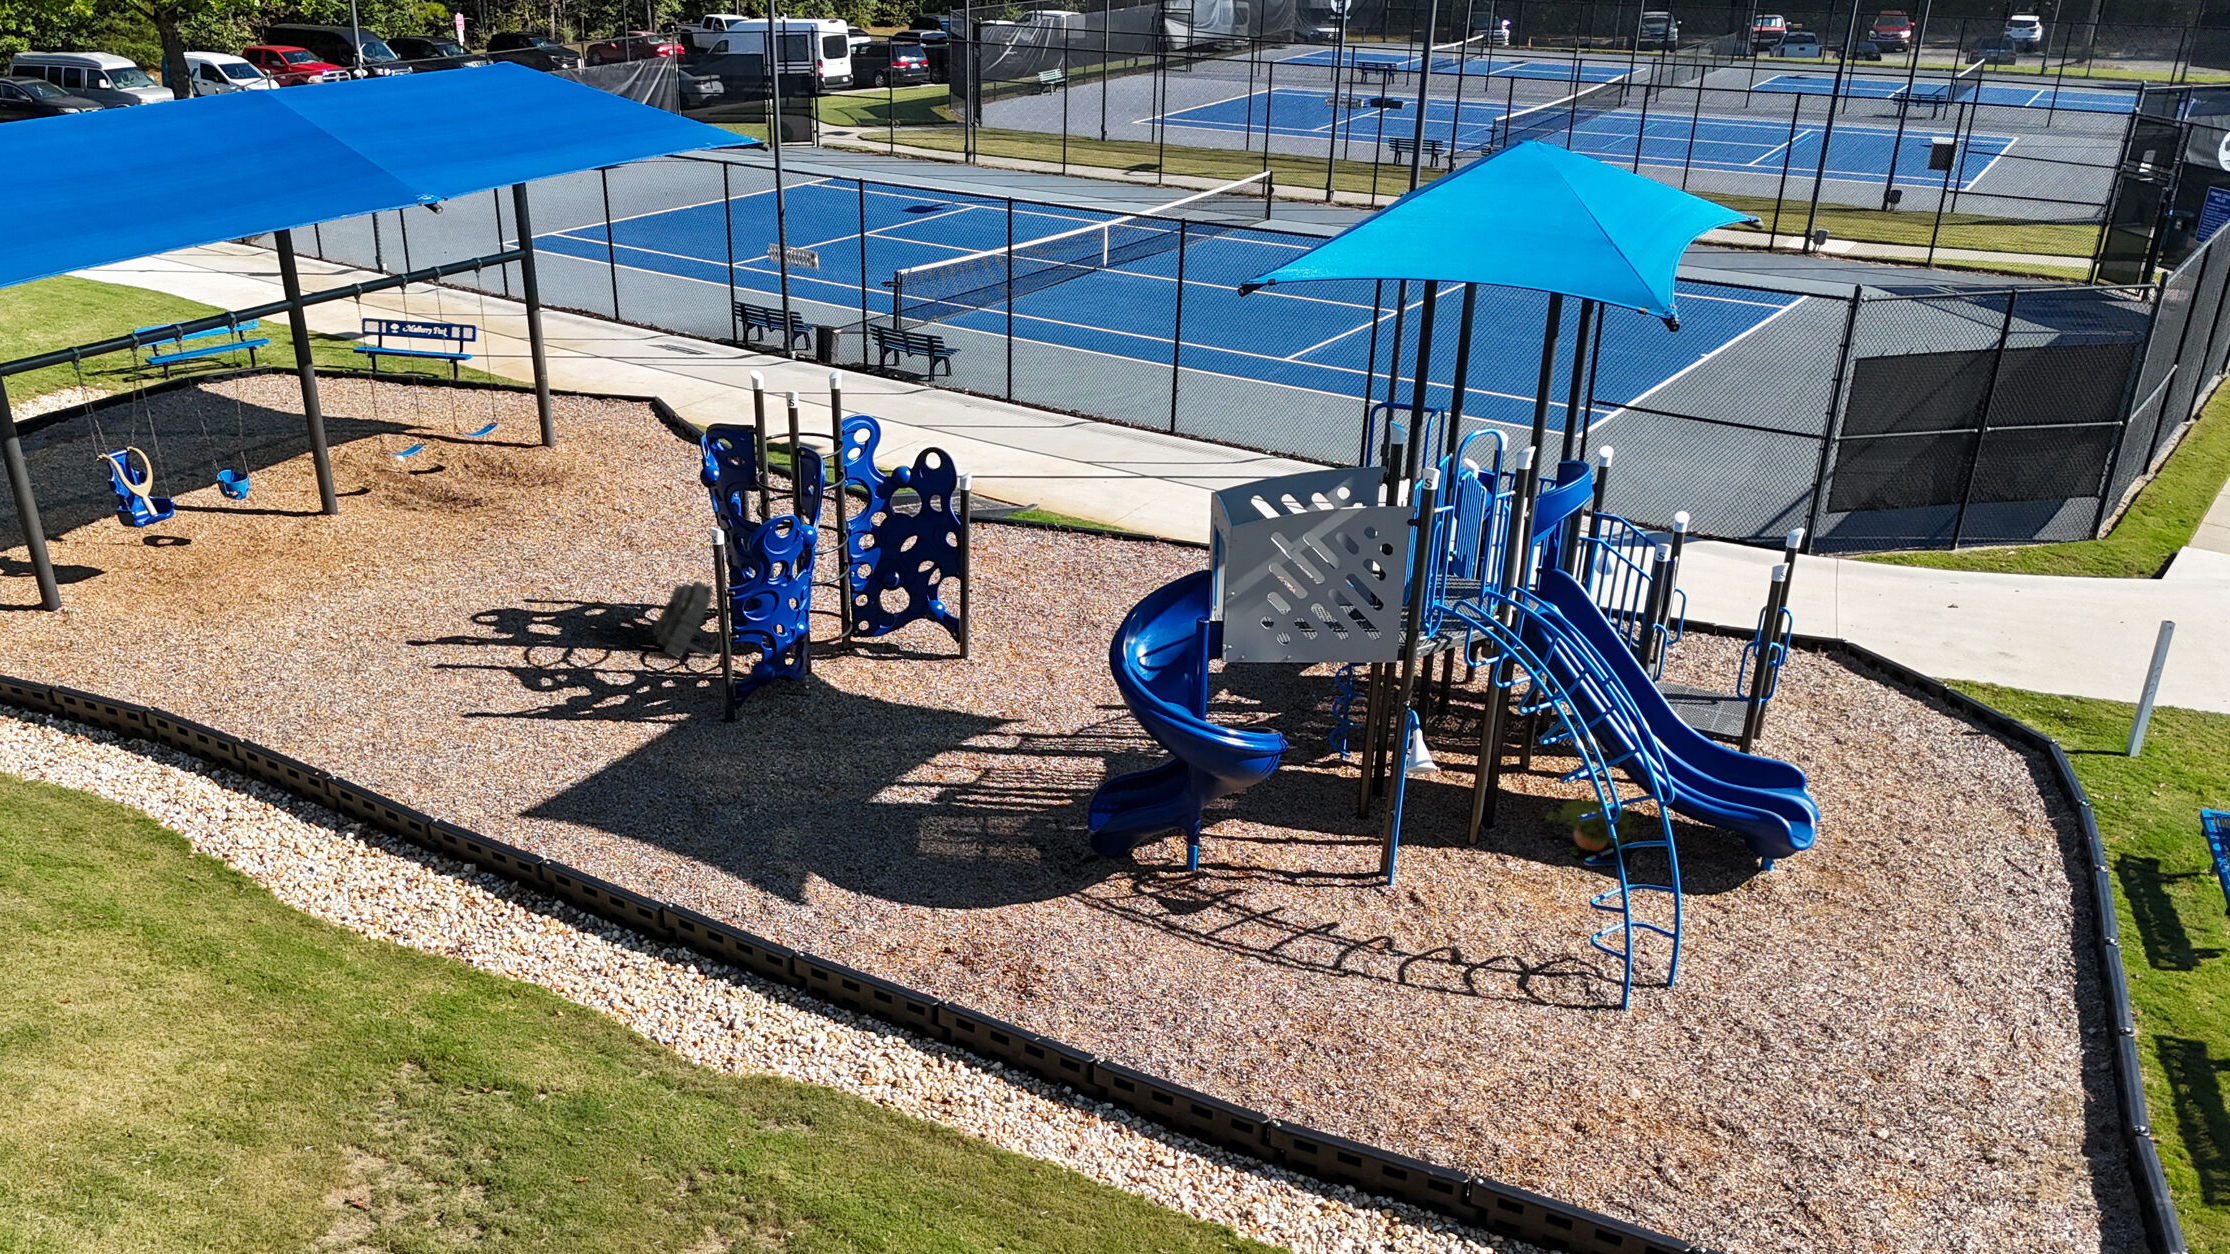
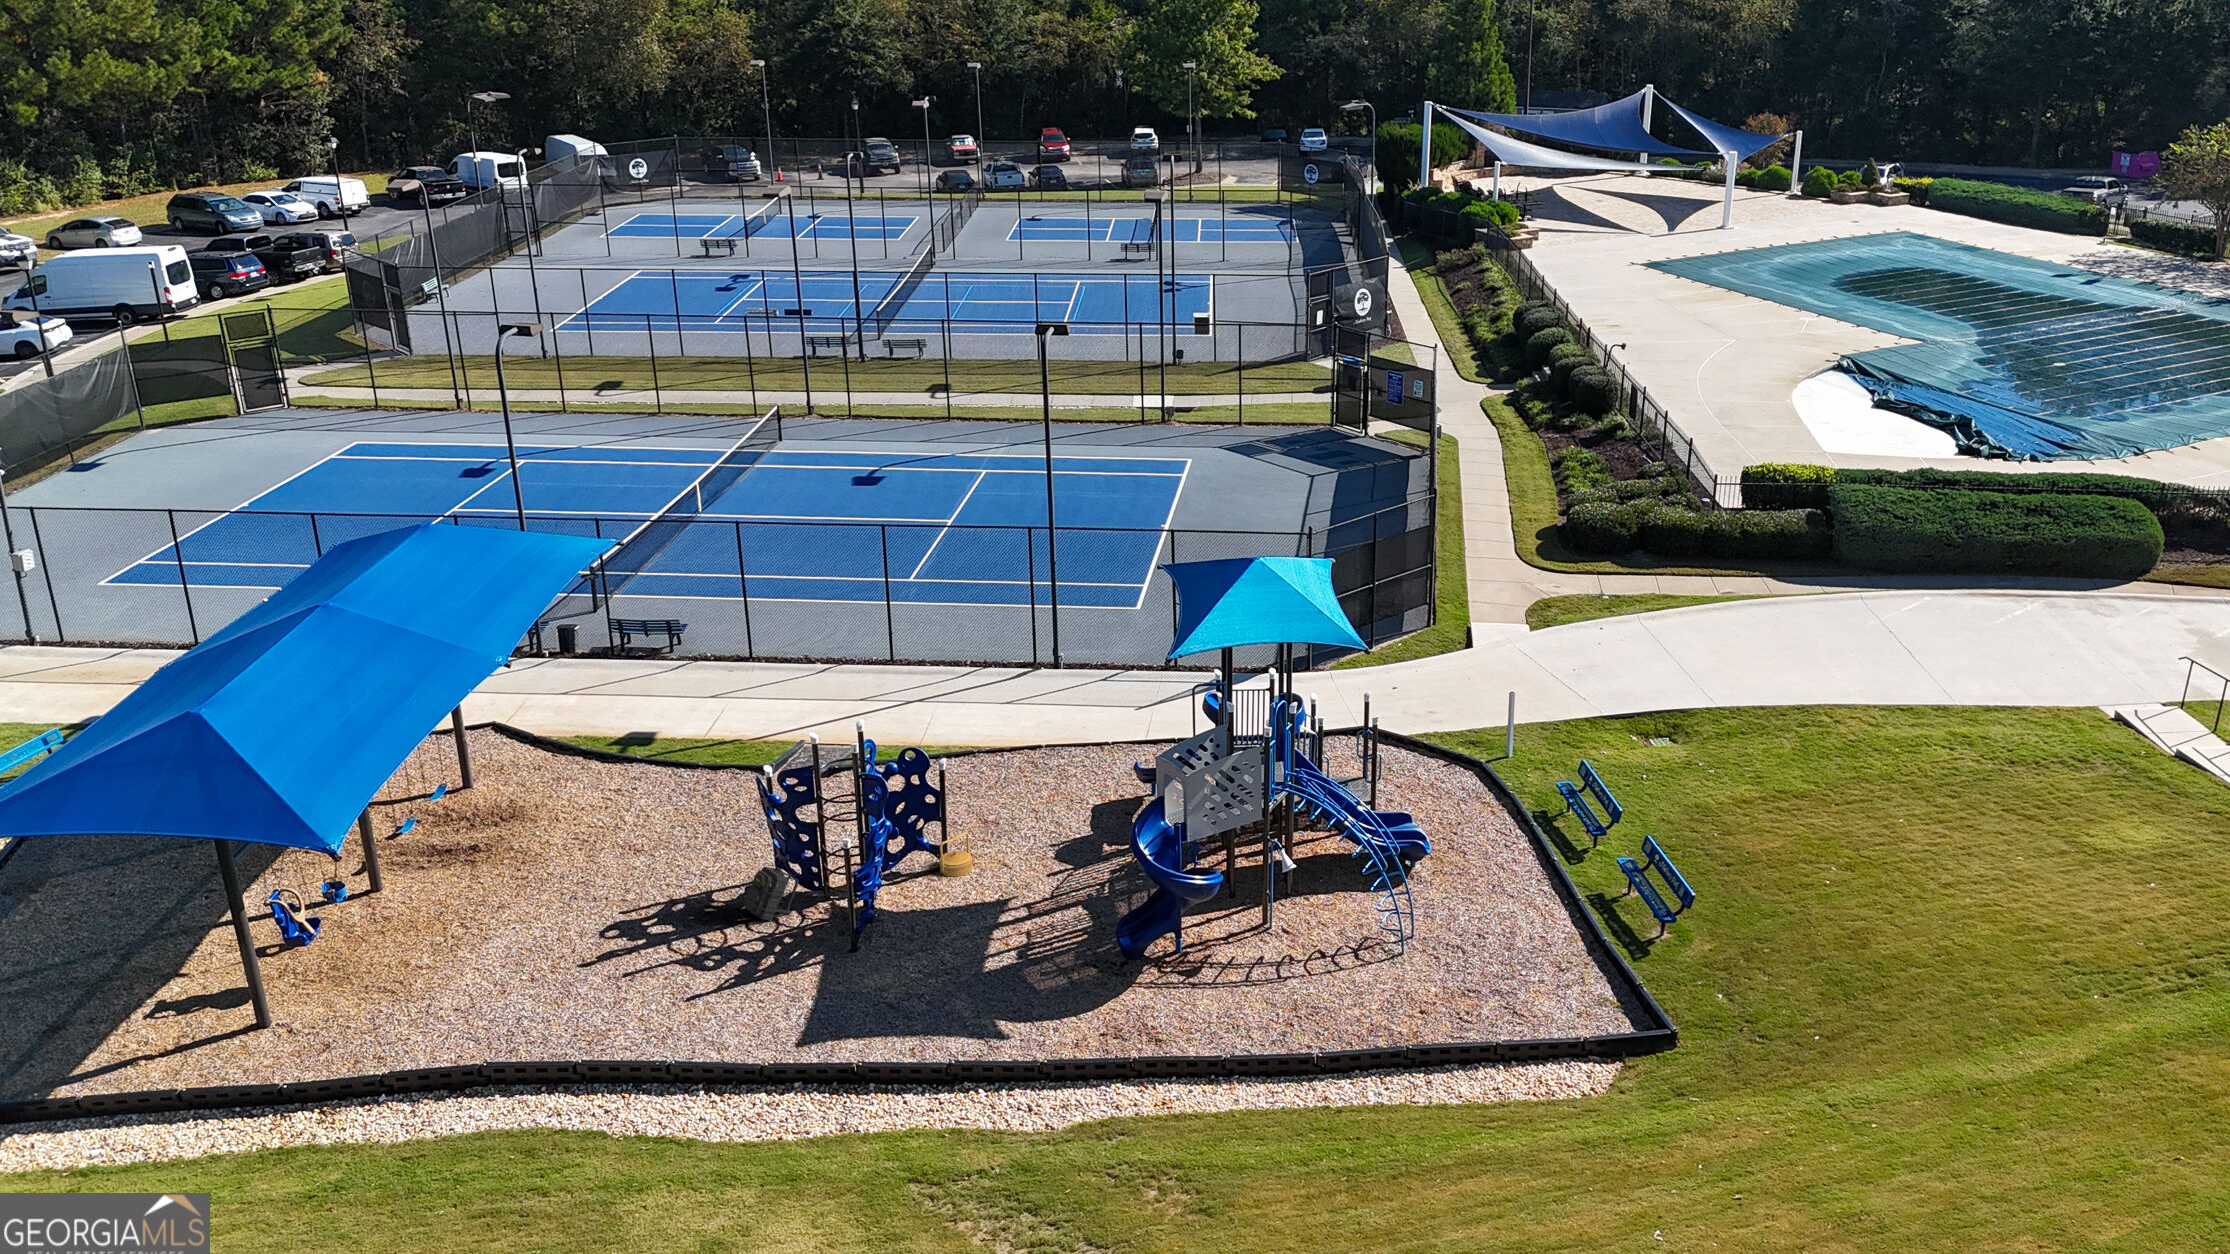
woven basket: none [953,609,1010,674] -> present [939,832,972,877]
potted plant: present [1547,799,1636,854] -> none [1316,852,1360,888]

